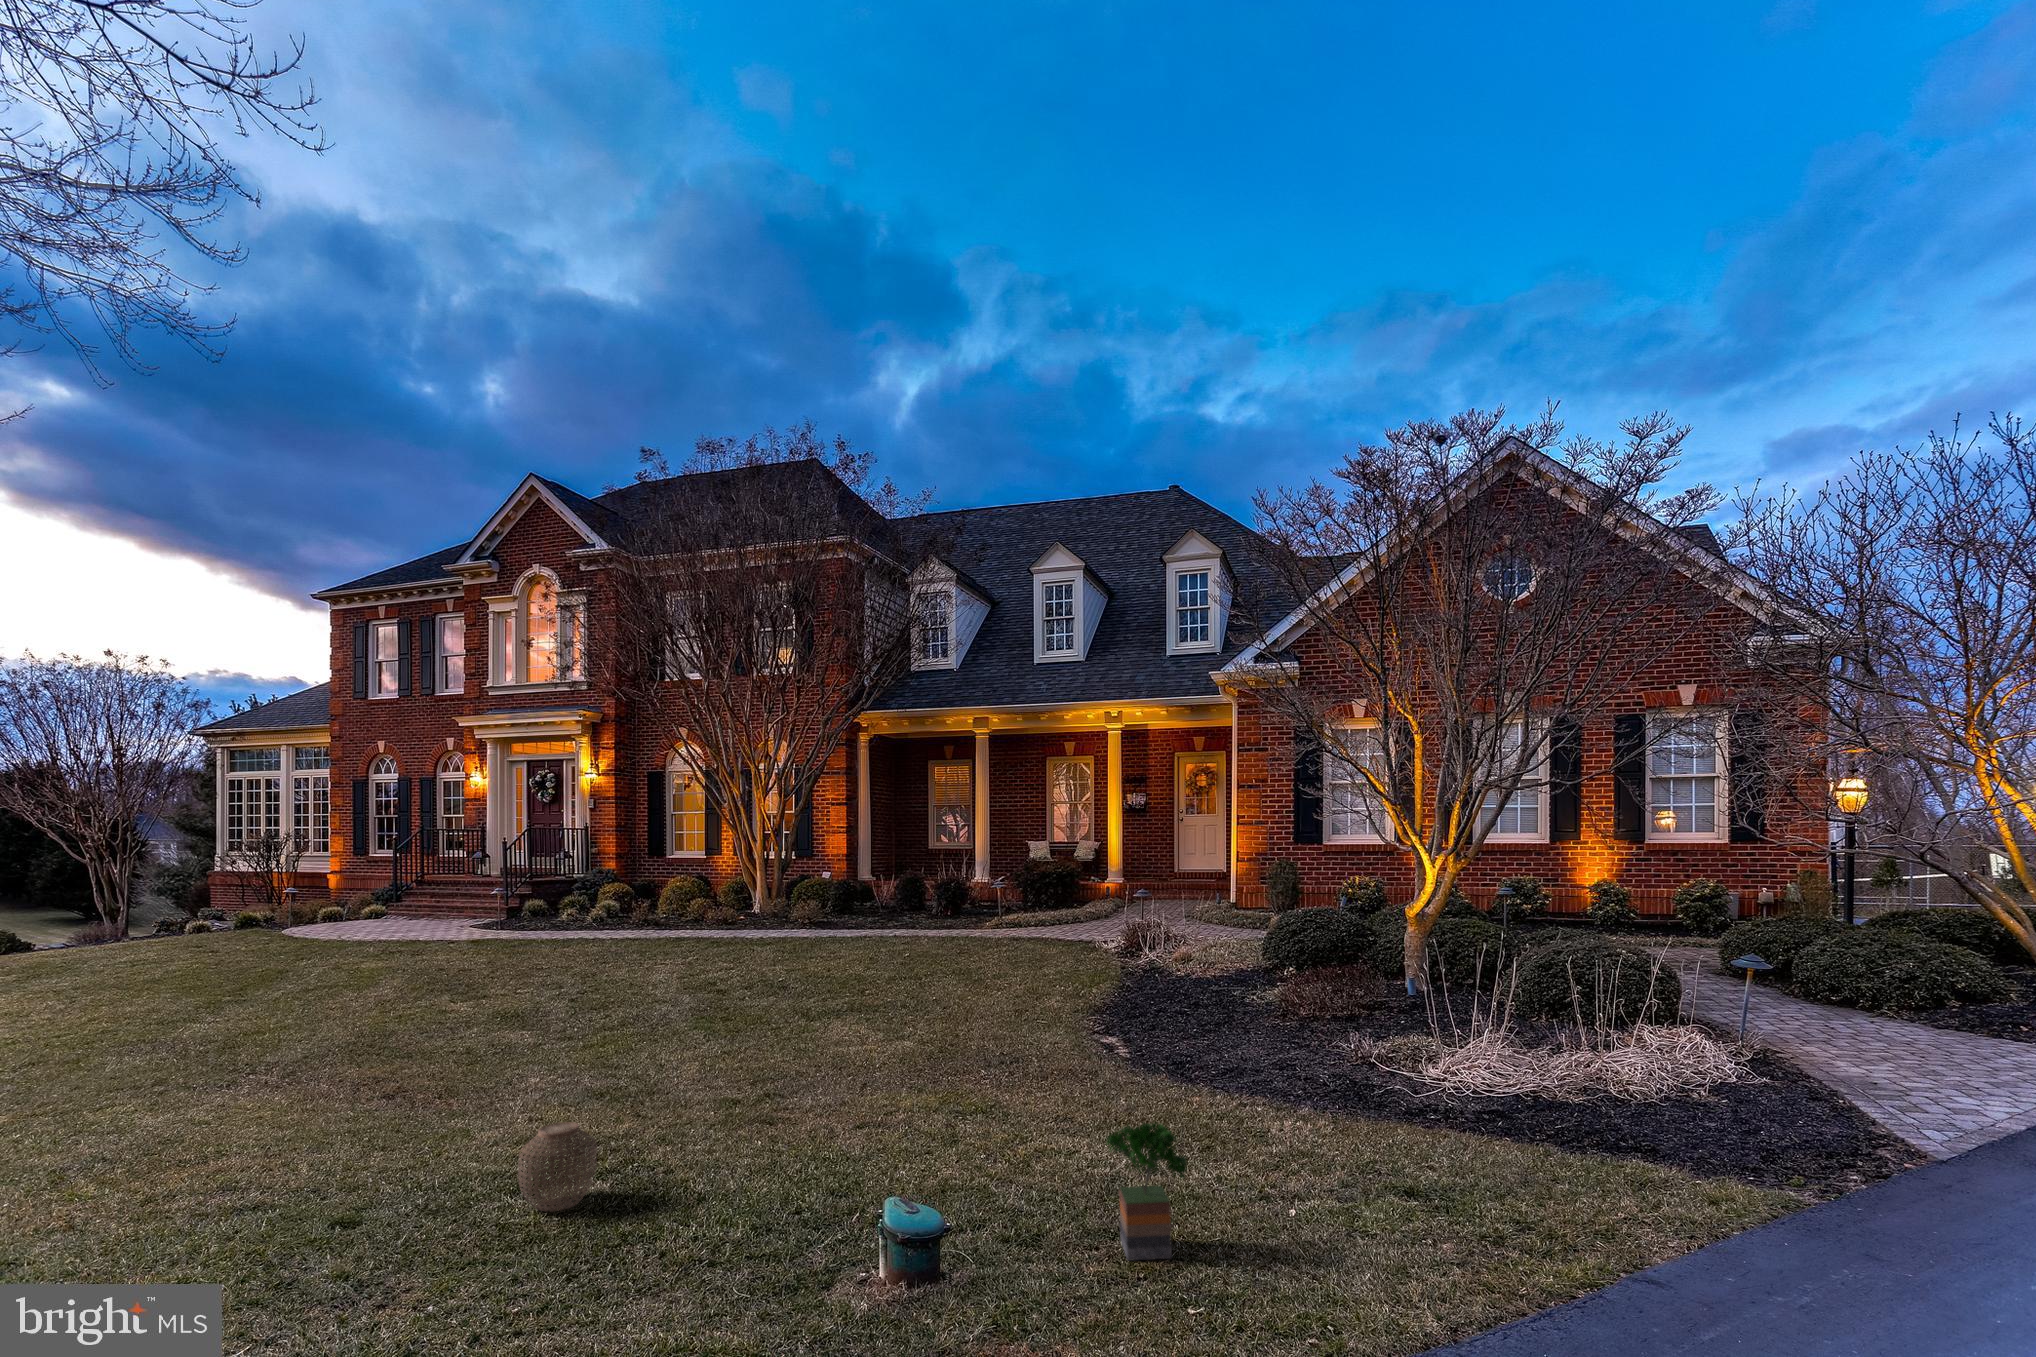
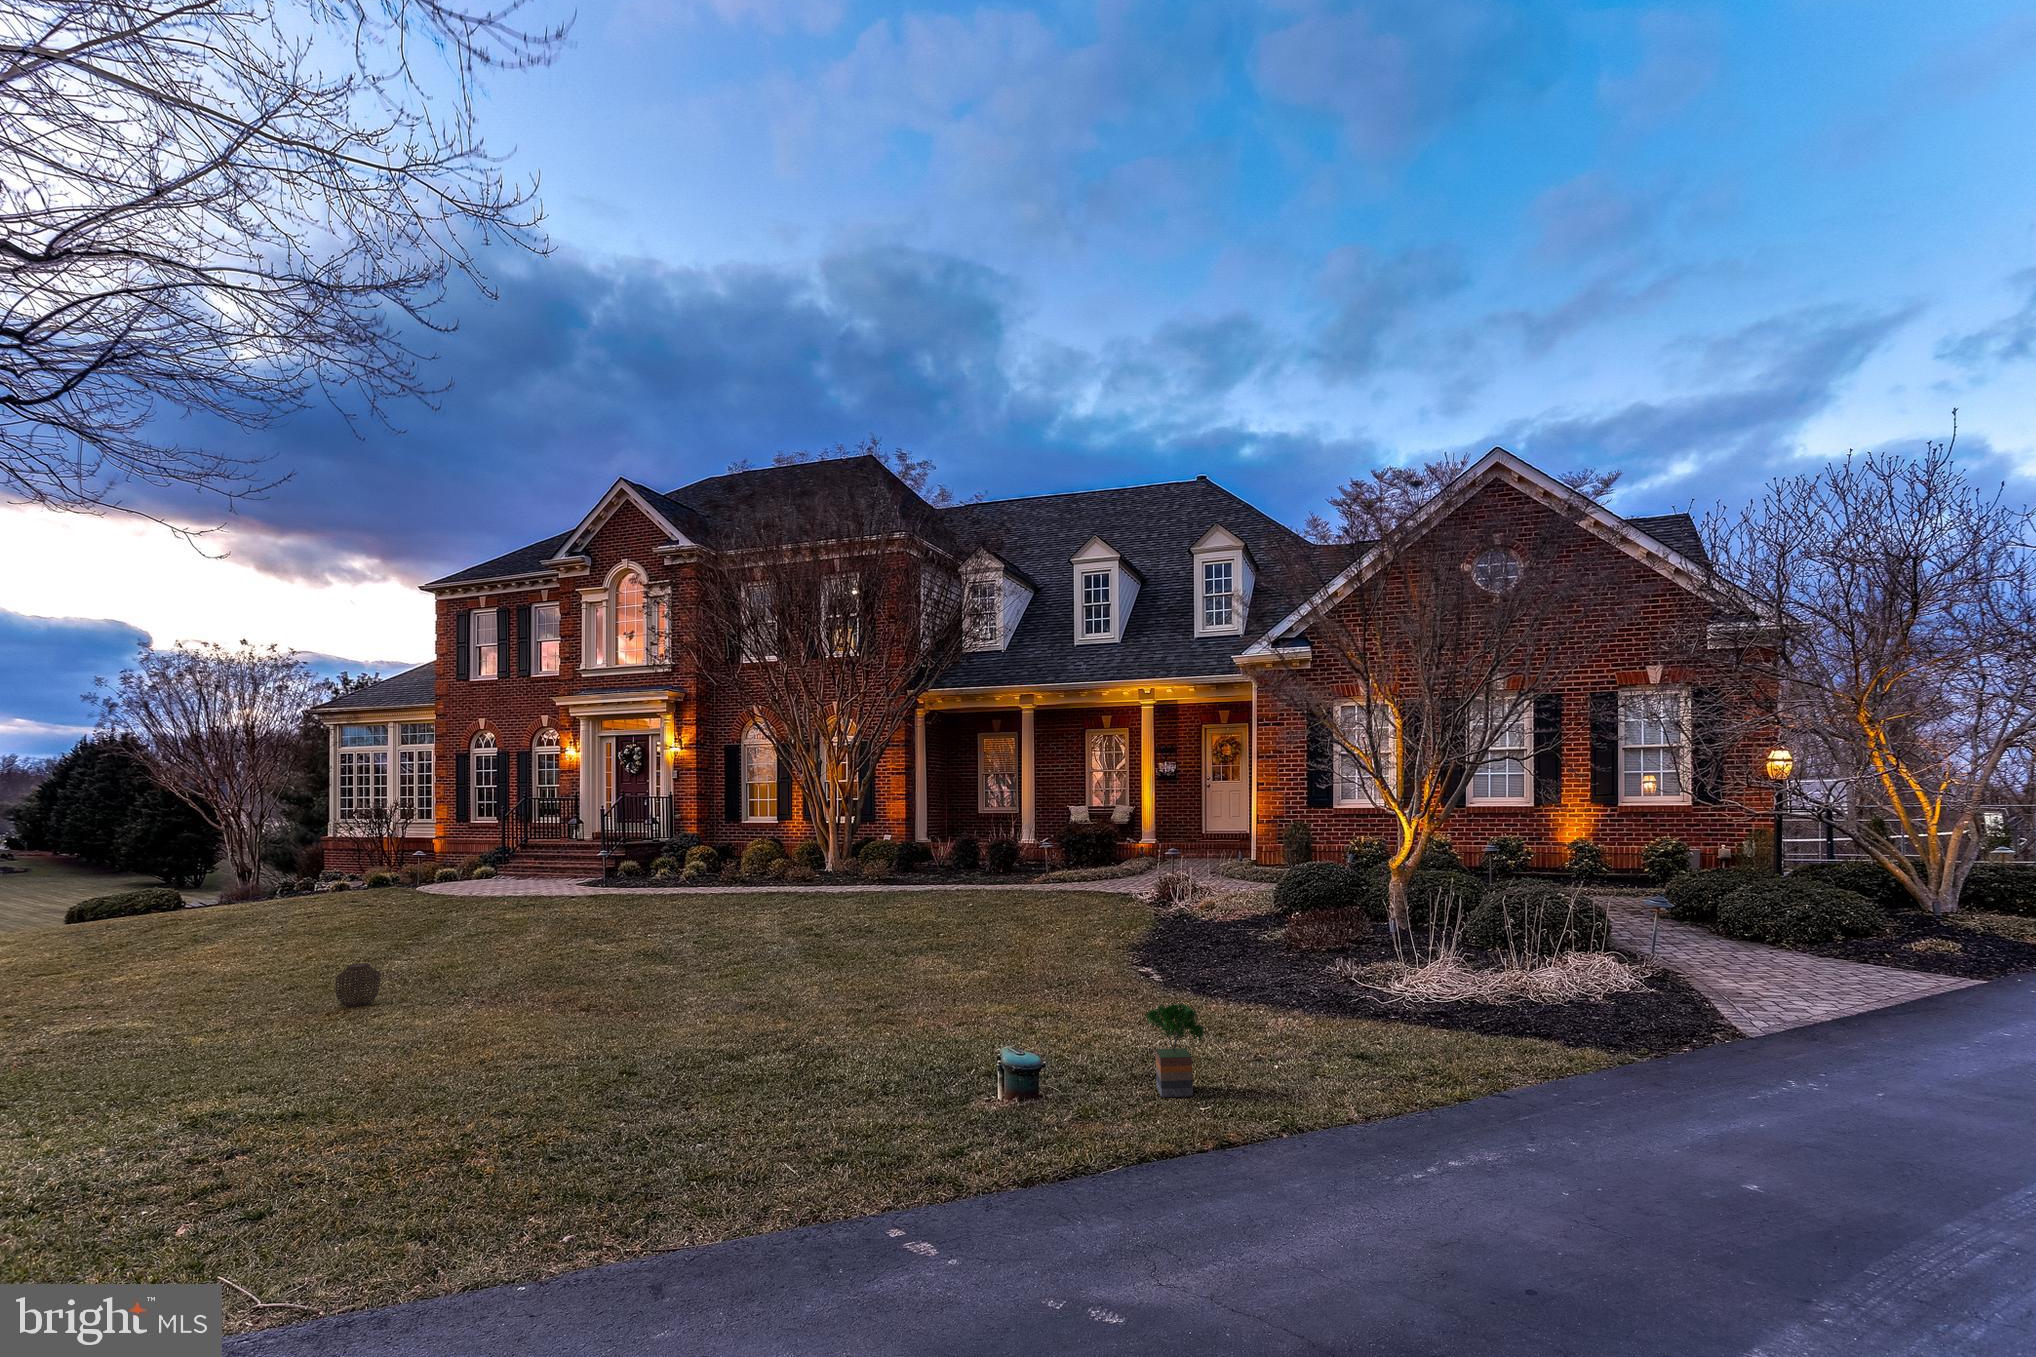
woven basket: present [519,1122,597,1211] -> present [335,963,380,1007]

